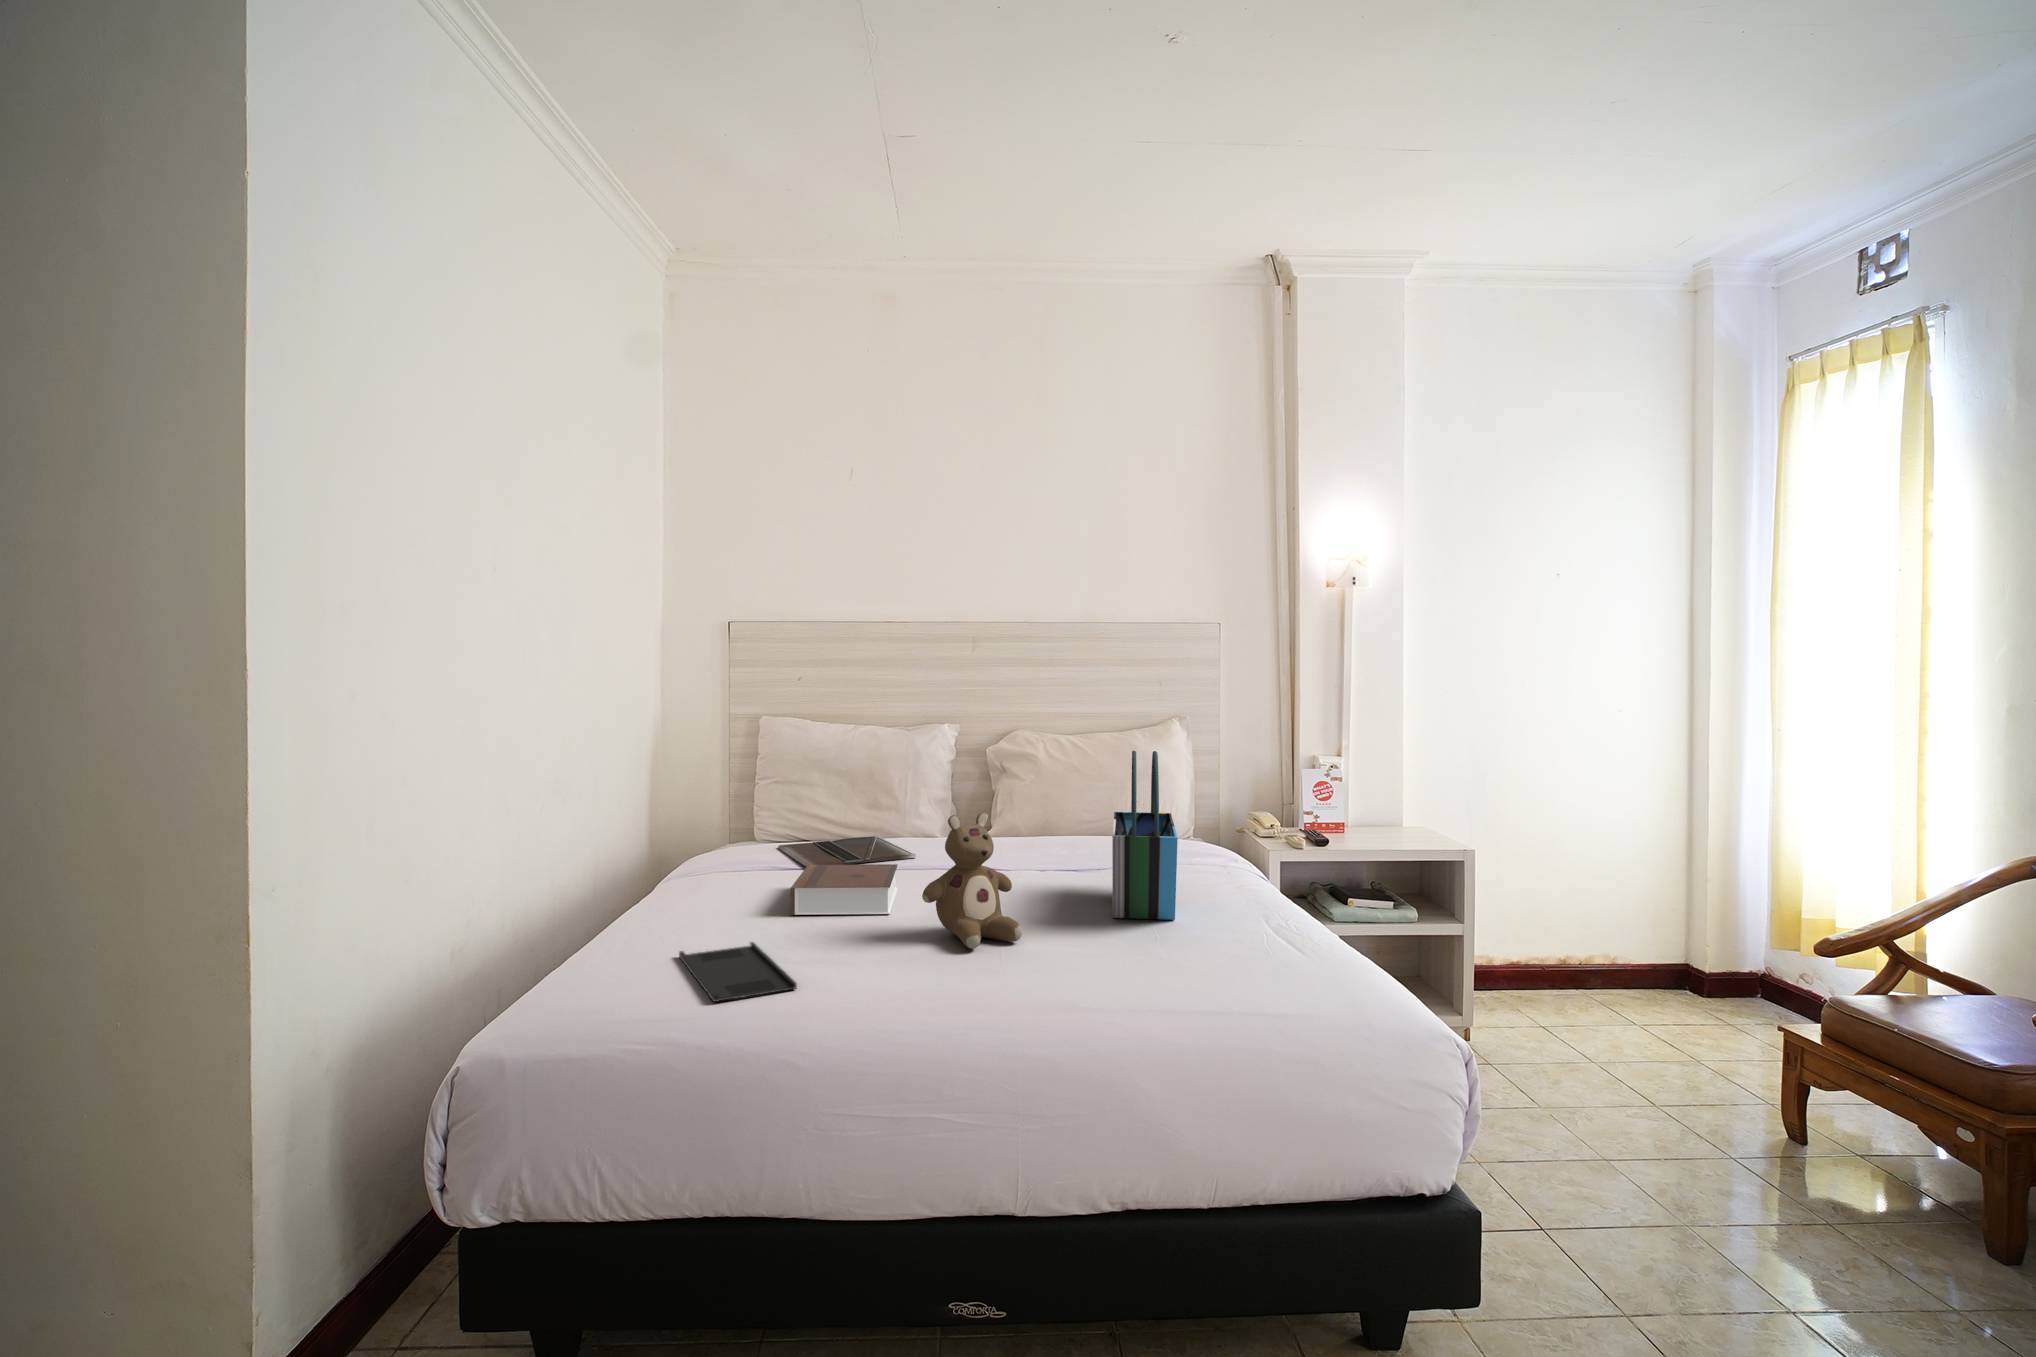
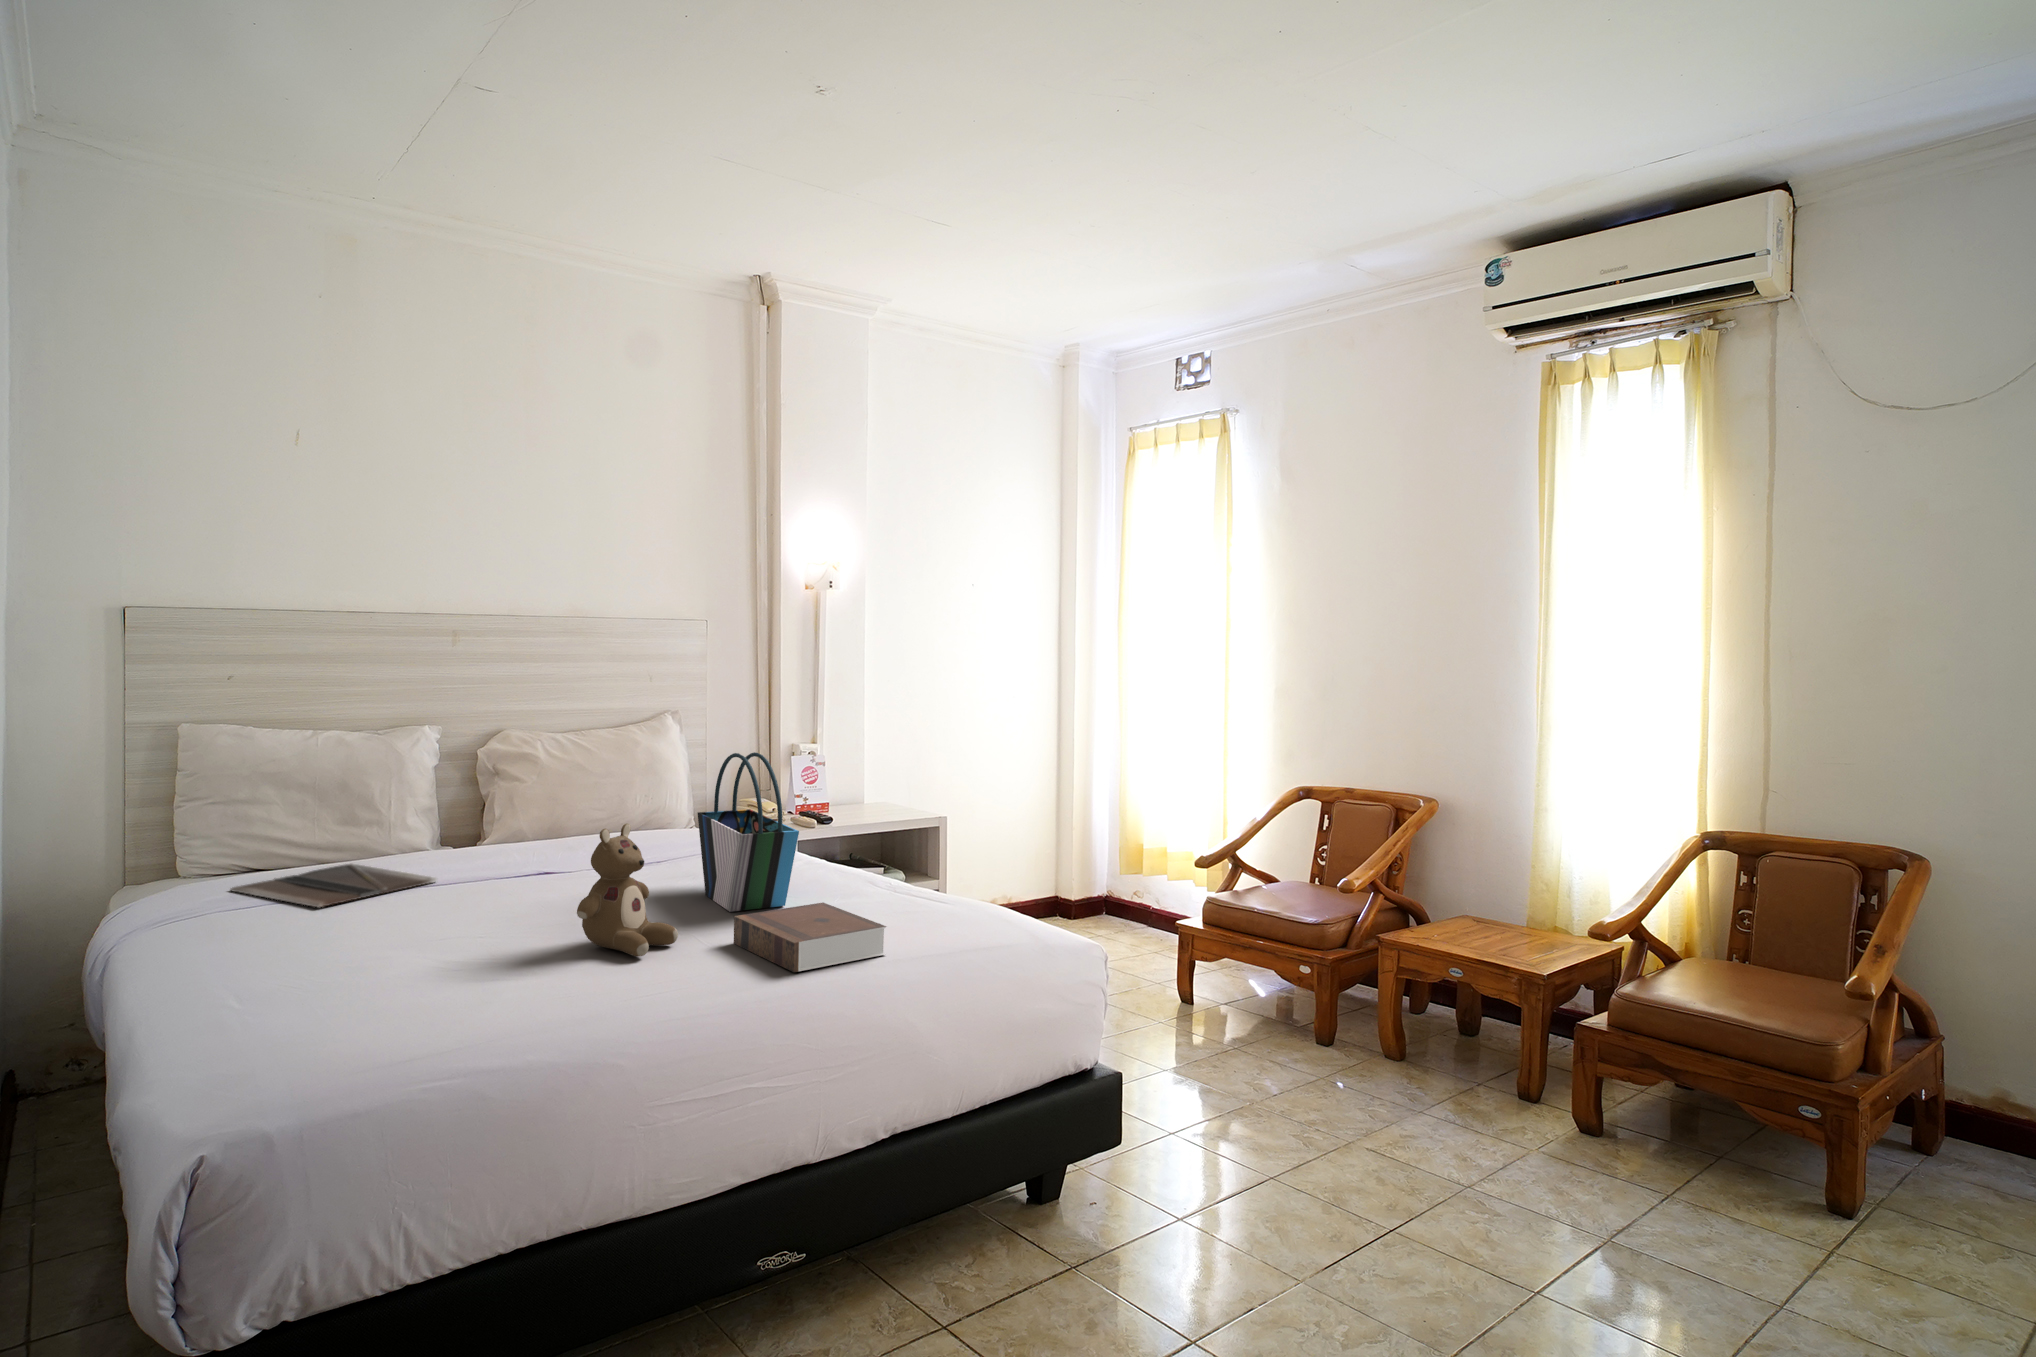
book: present [790,864,898,915] -> present [734,903,886,972]
tray: present [679,942,797,1002] -> none [320,988,517,1046]

